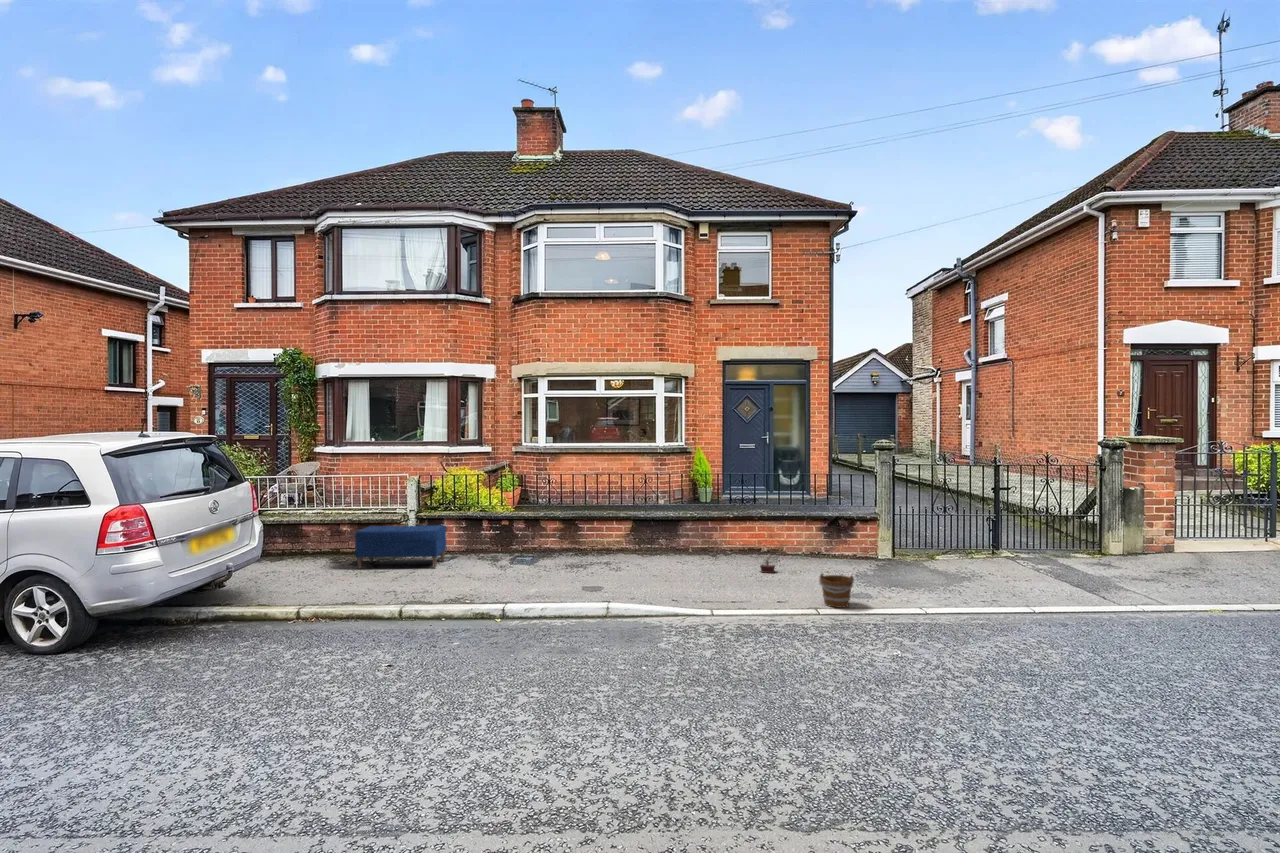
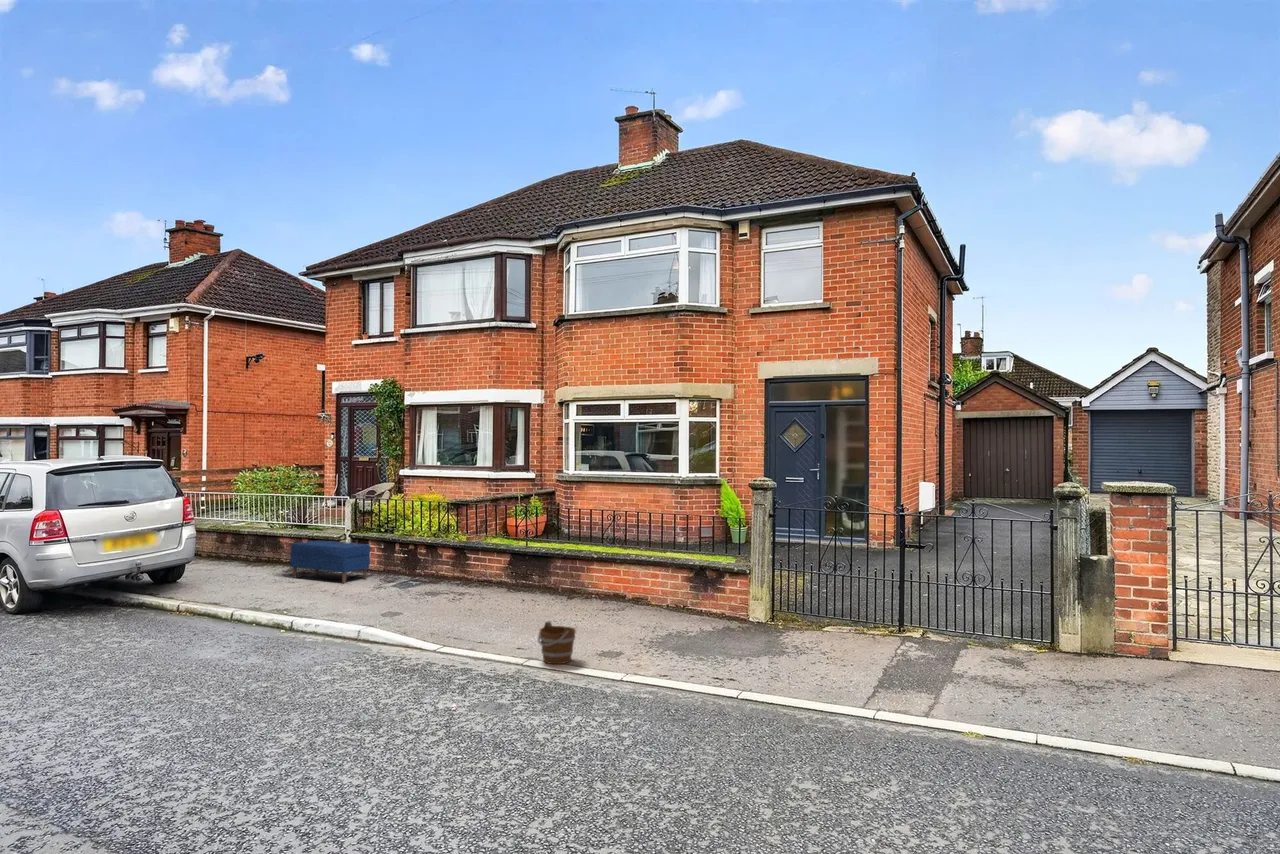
potted plant: present [756,535,775,573] -> none [588,579,617,625]

